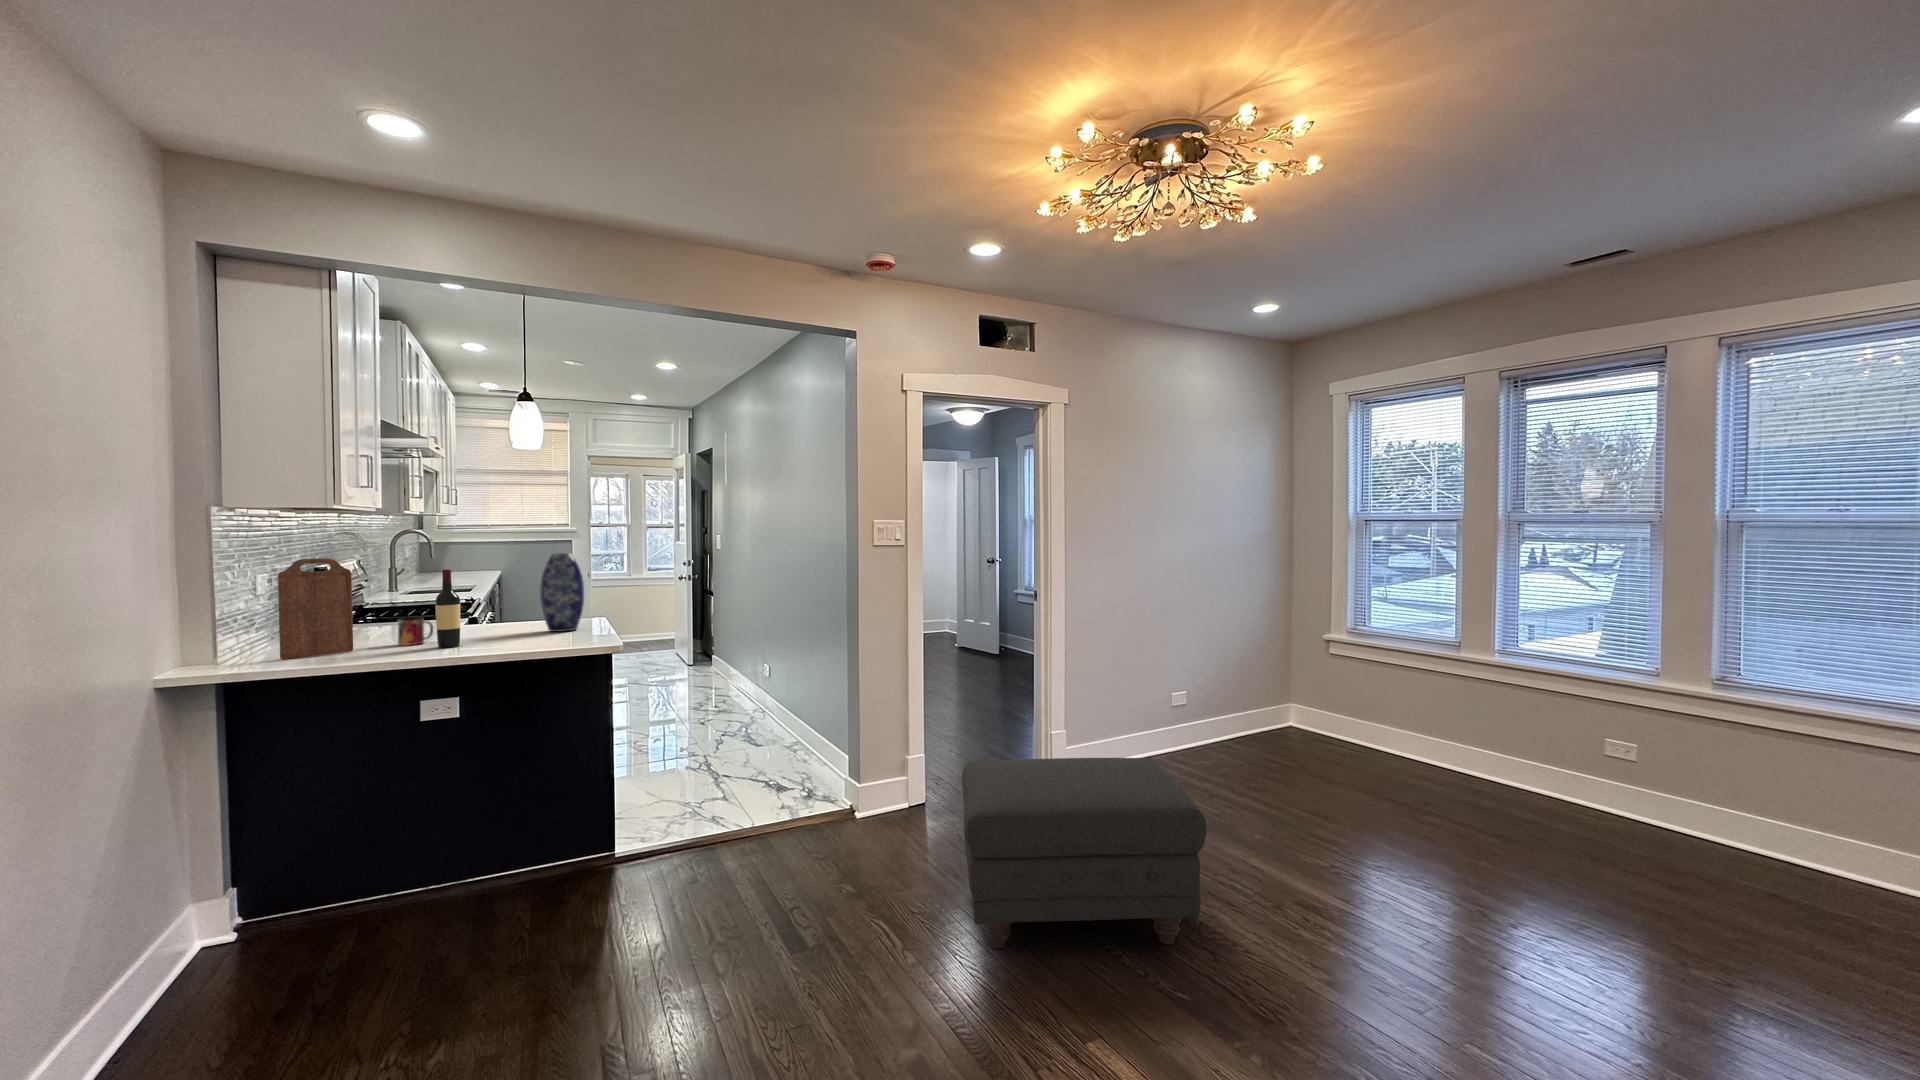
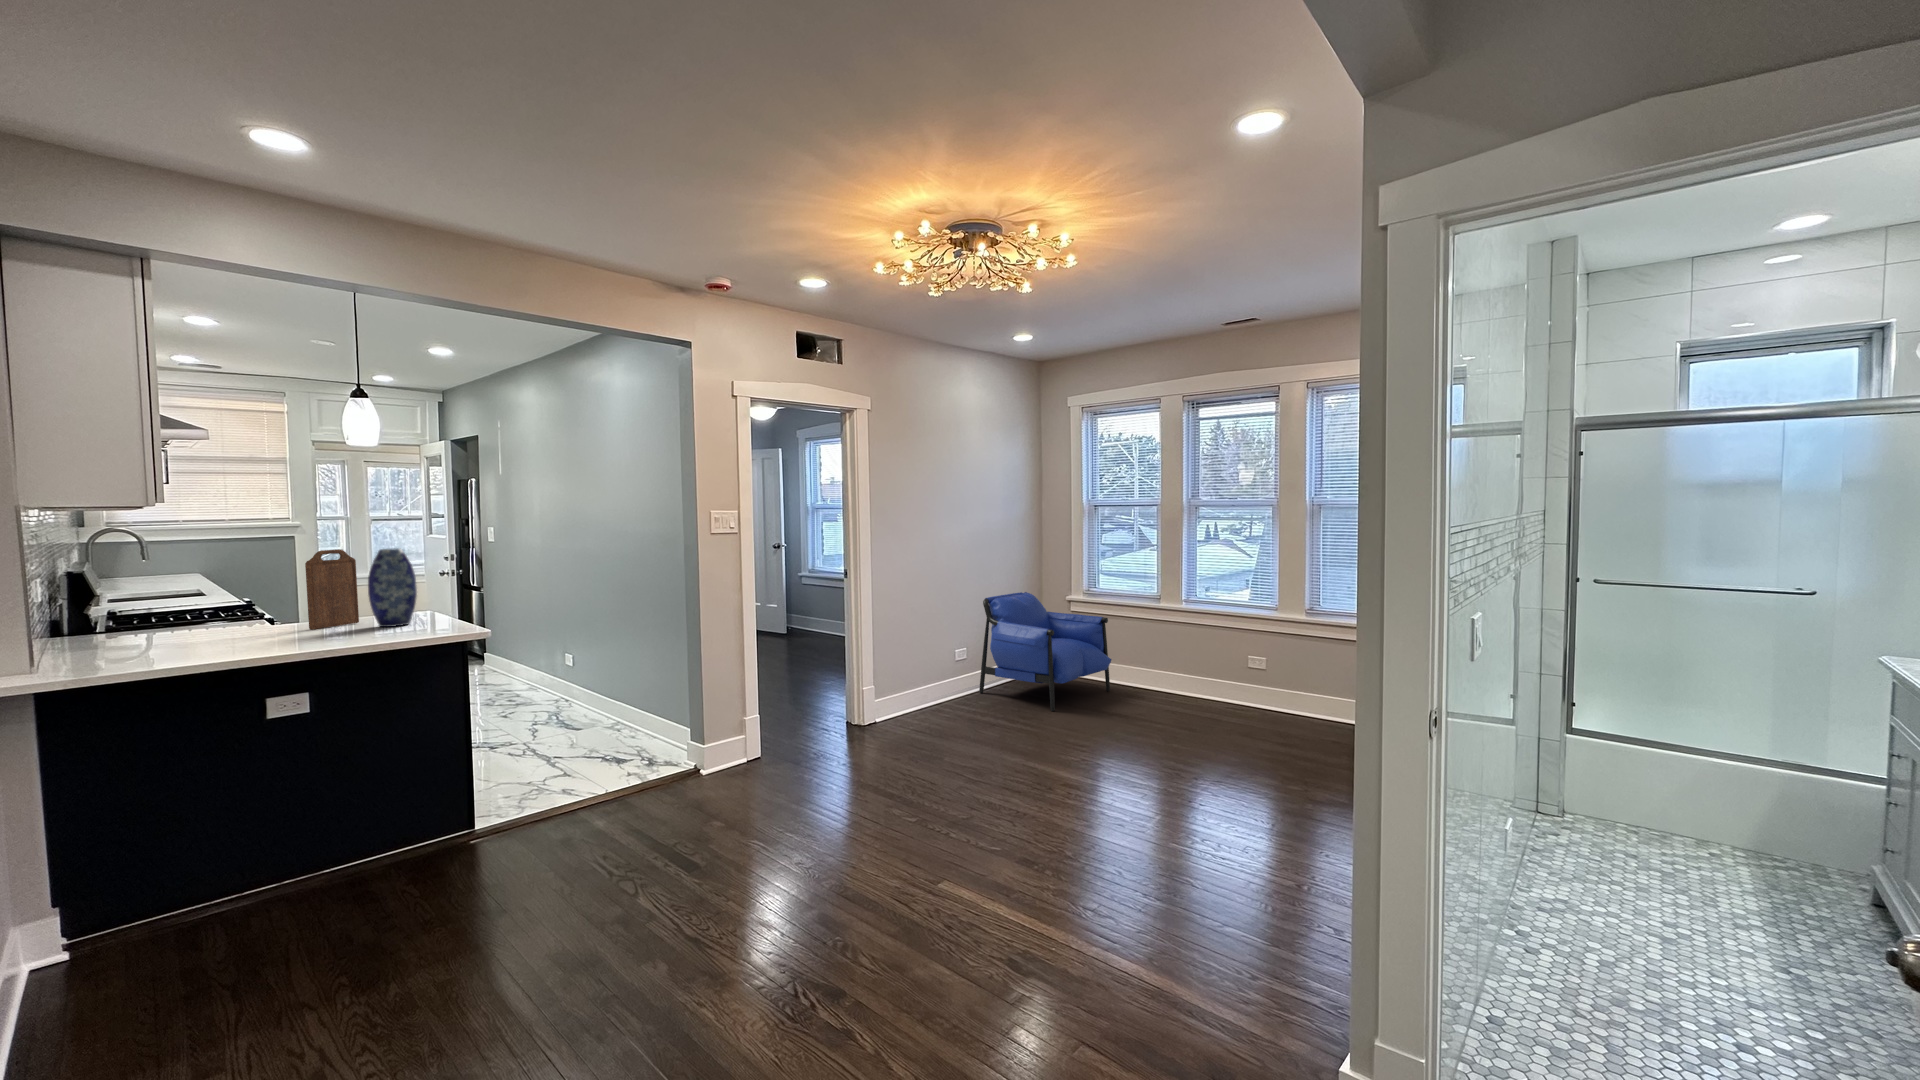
cutting board: present [278,558,353,659] -> present [305,549,359,630]
wine bottle: present [435,569,460,648] -> none [273,568,302,646]
mug: present [397,618,433,646] -> none [219,619,258,648]
armchair: none [1200,626,1383,784] -> present [979,592,1112,711]
ottoman: present [962,758,1207,949] -> none [812,692,1004,842]

